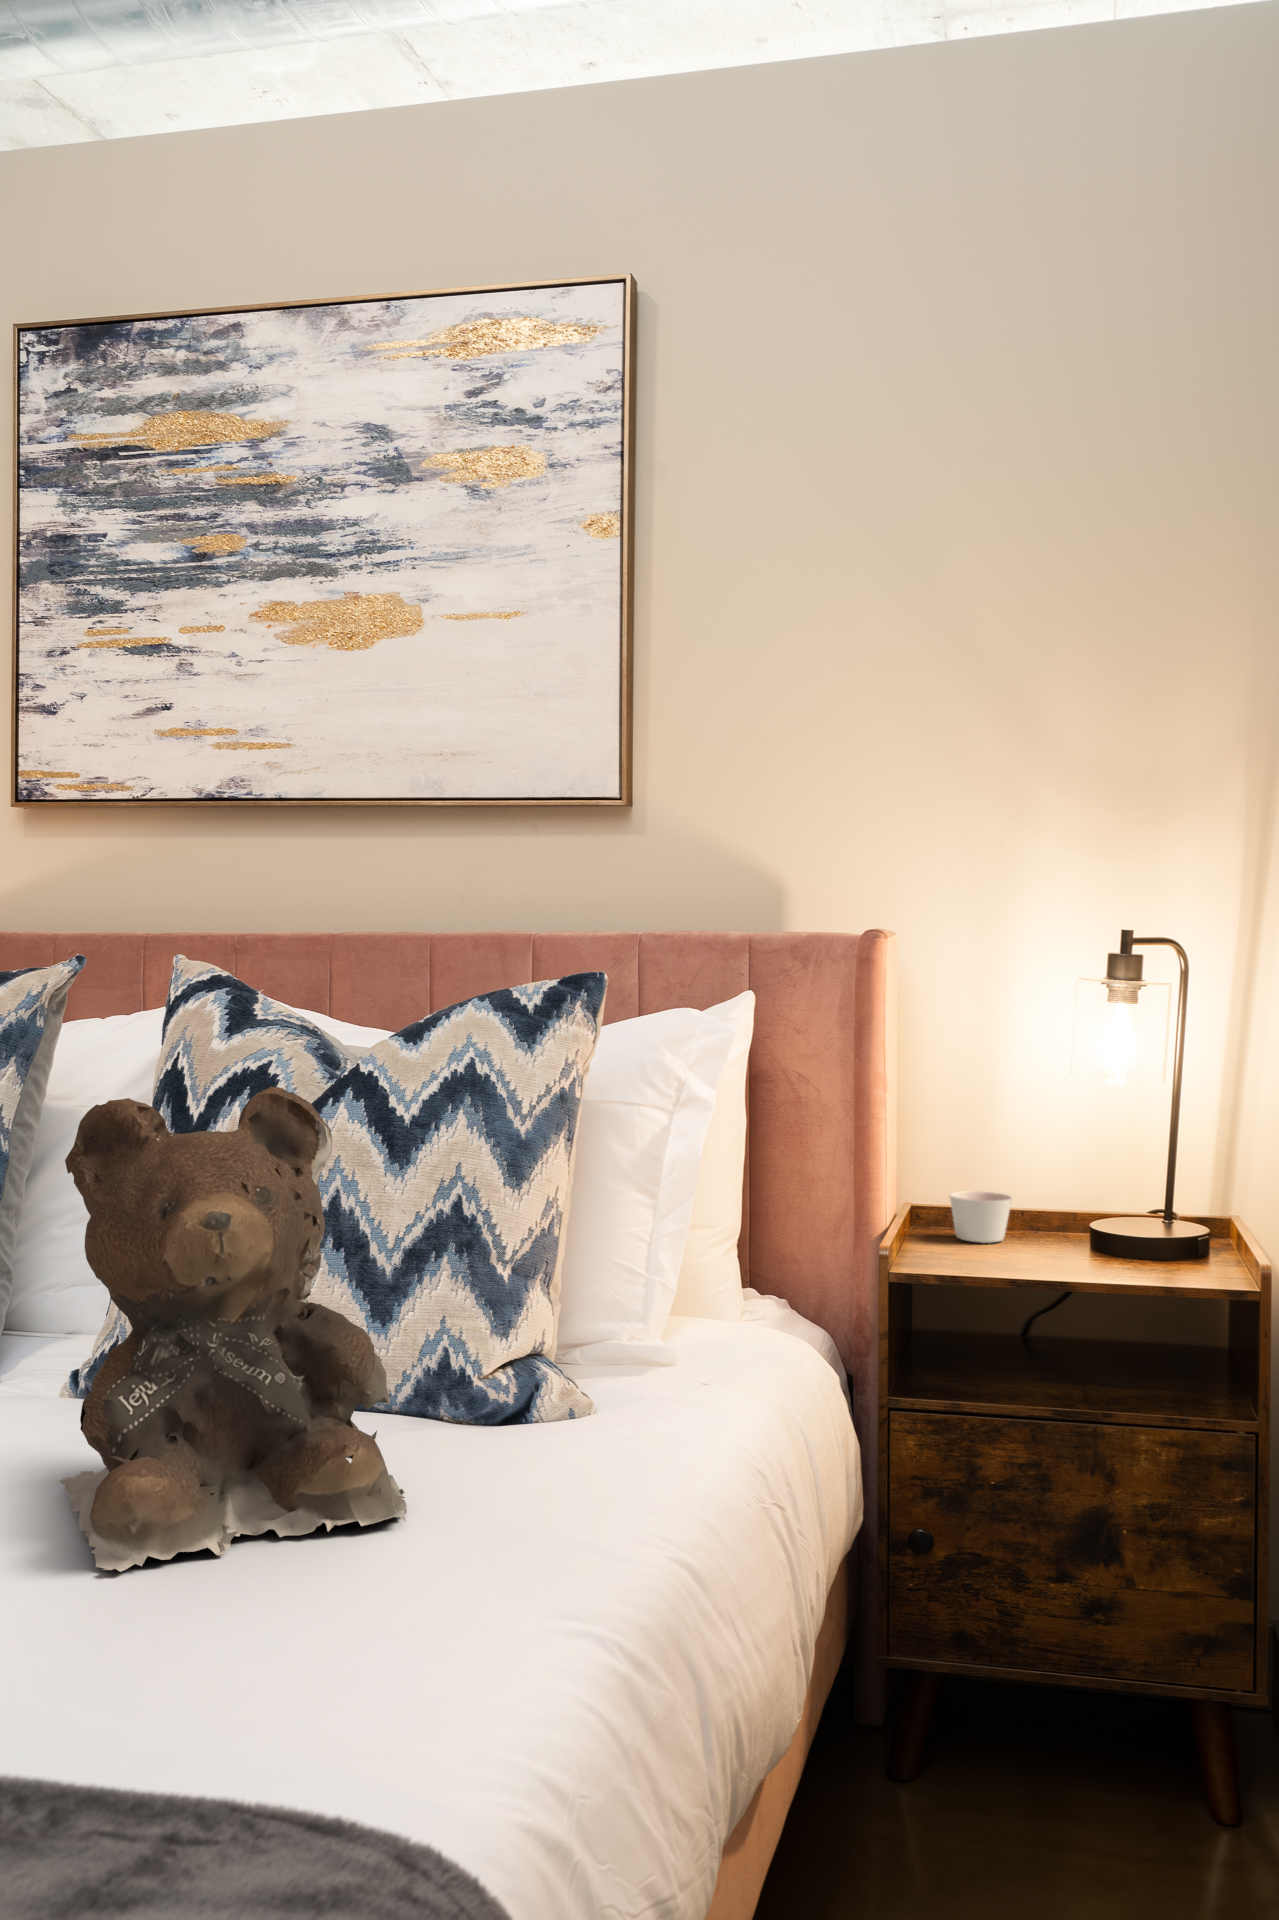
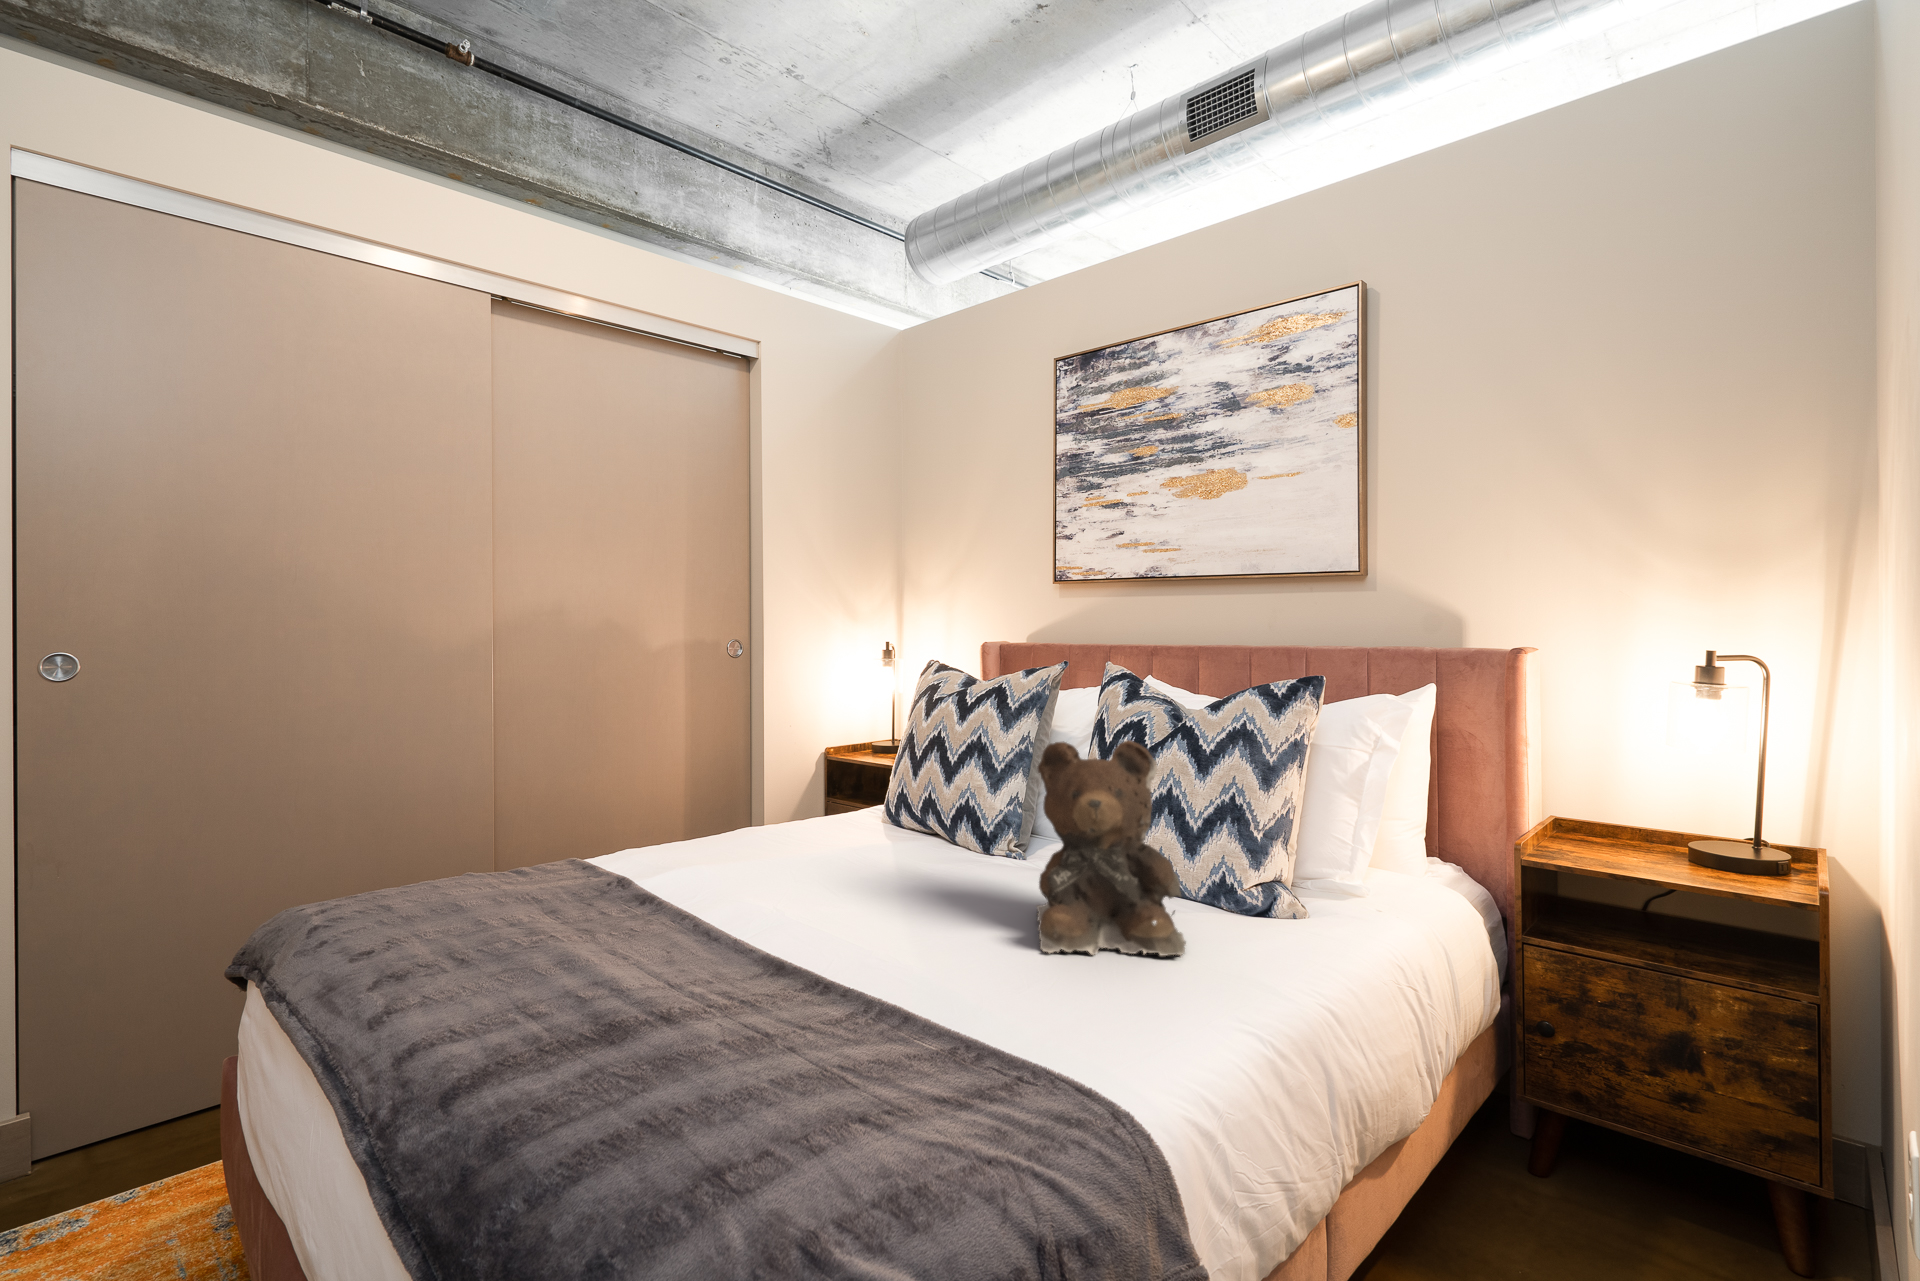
candle: present [950,1191,1012,1243] -> none [1583,818,1633,854]

